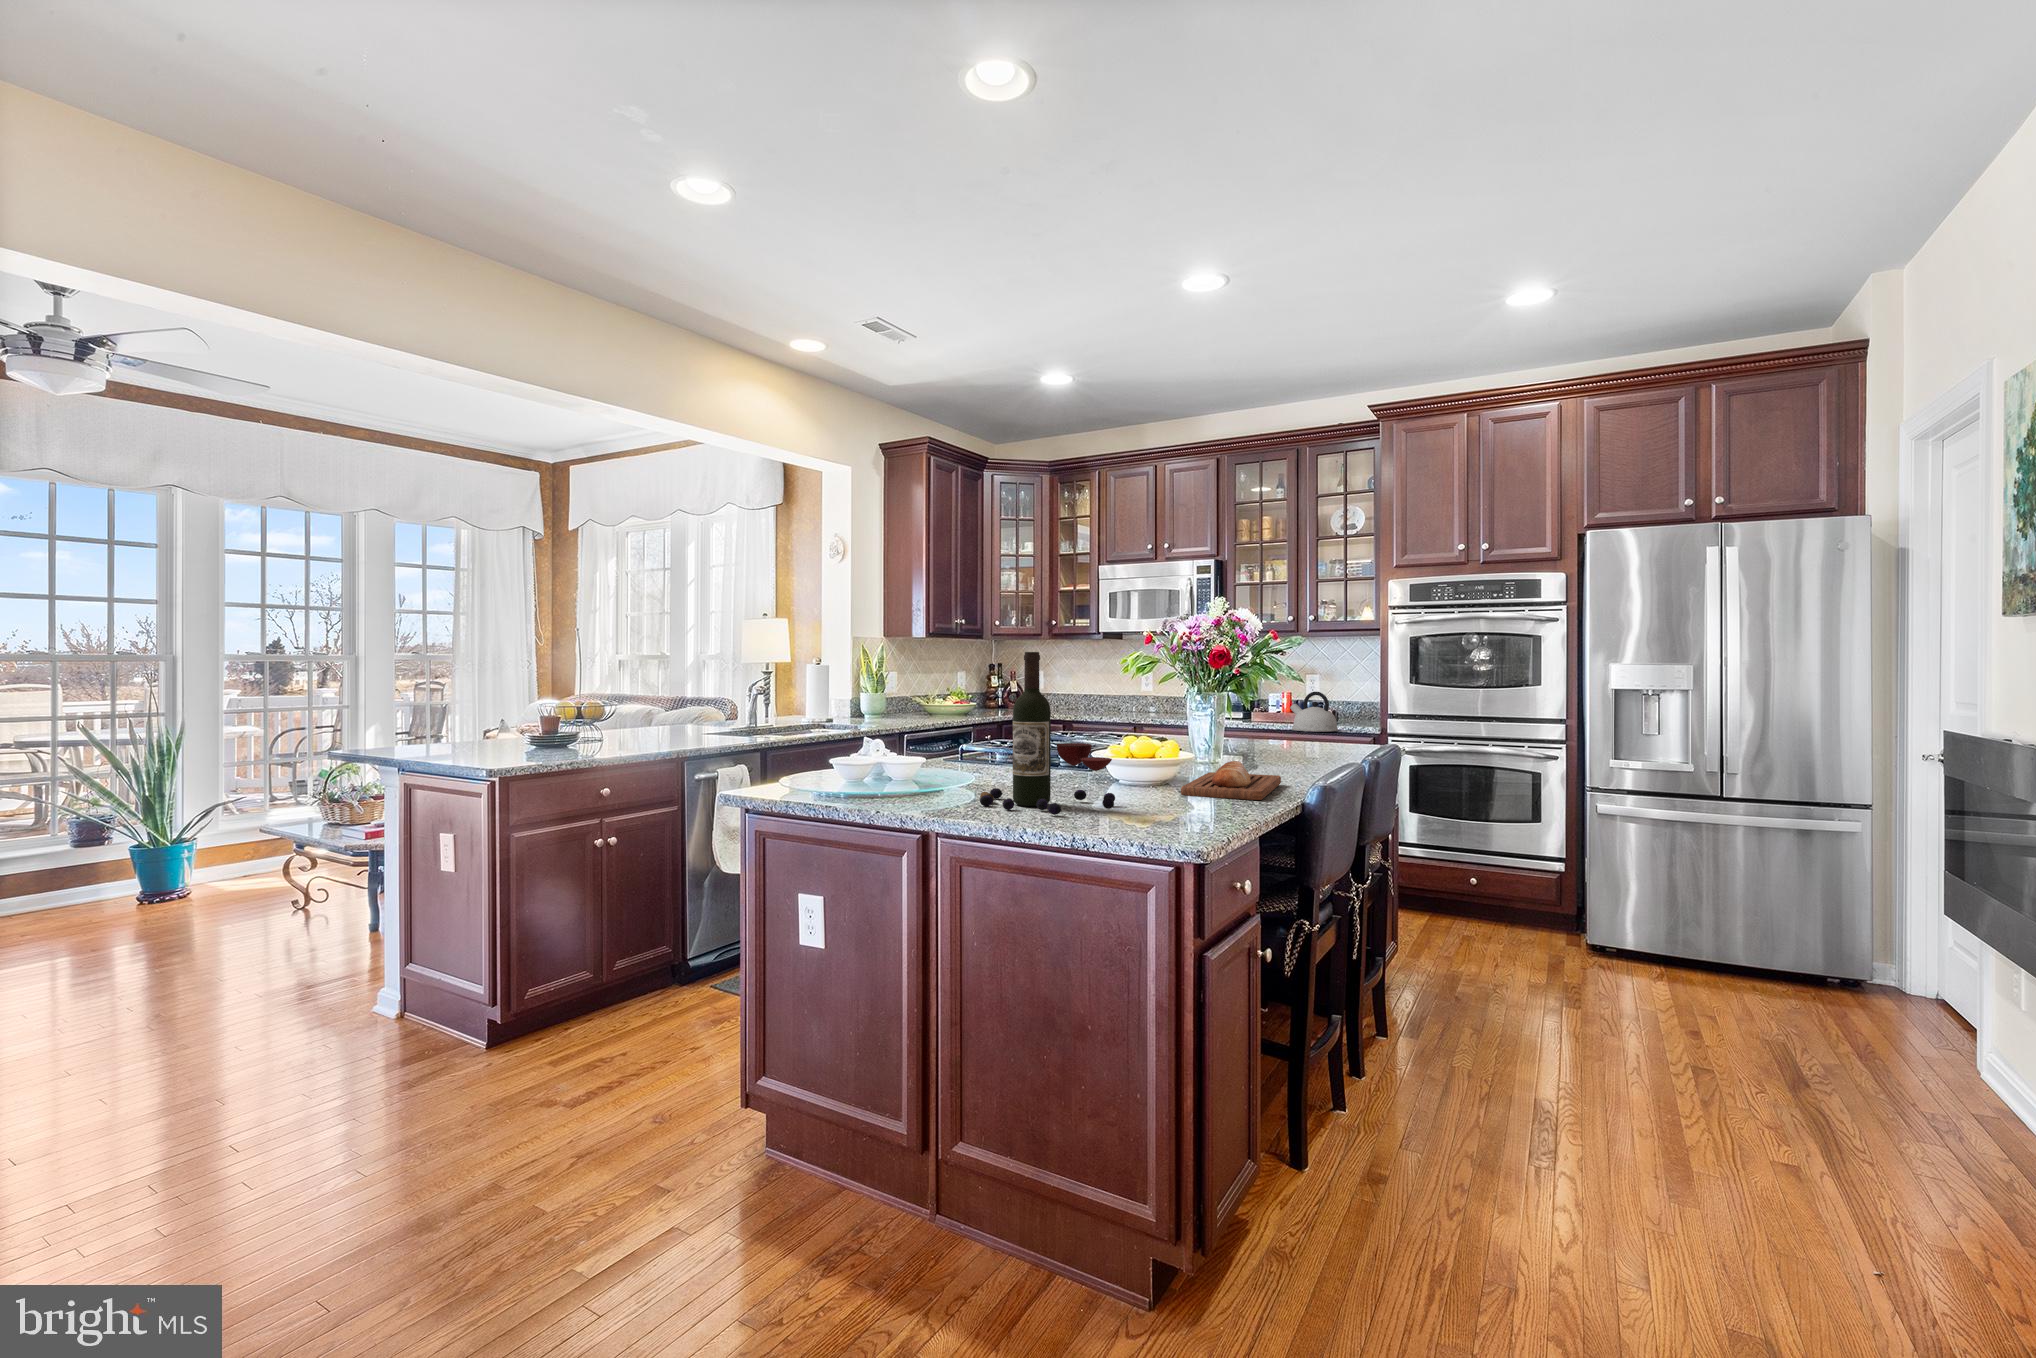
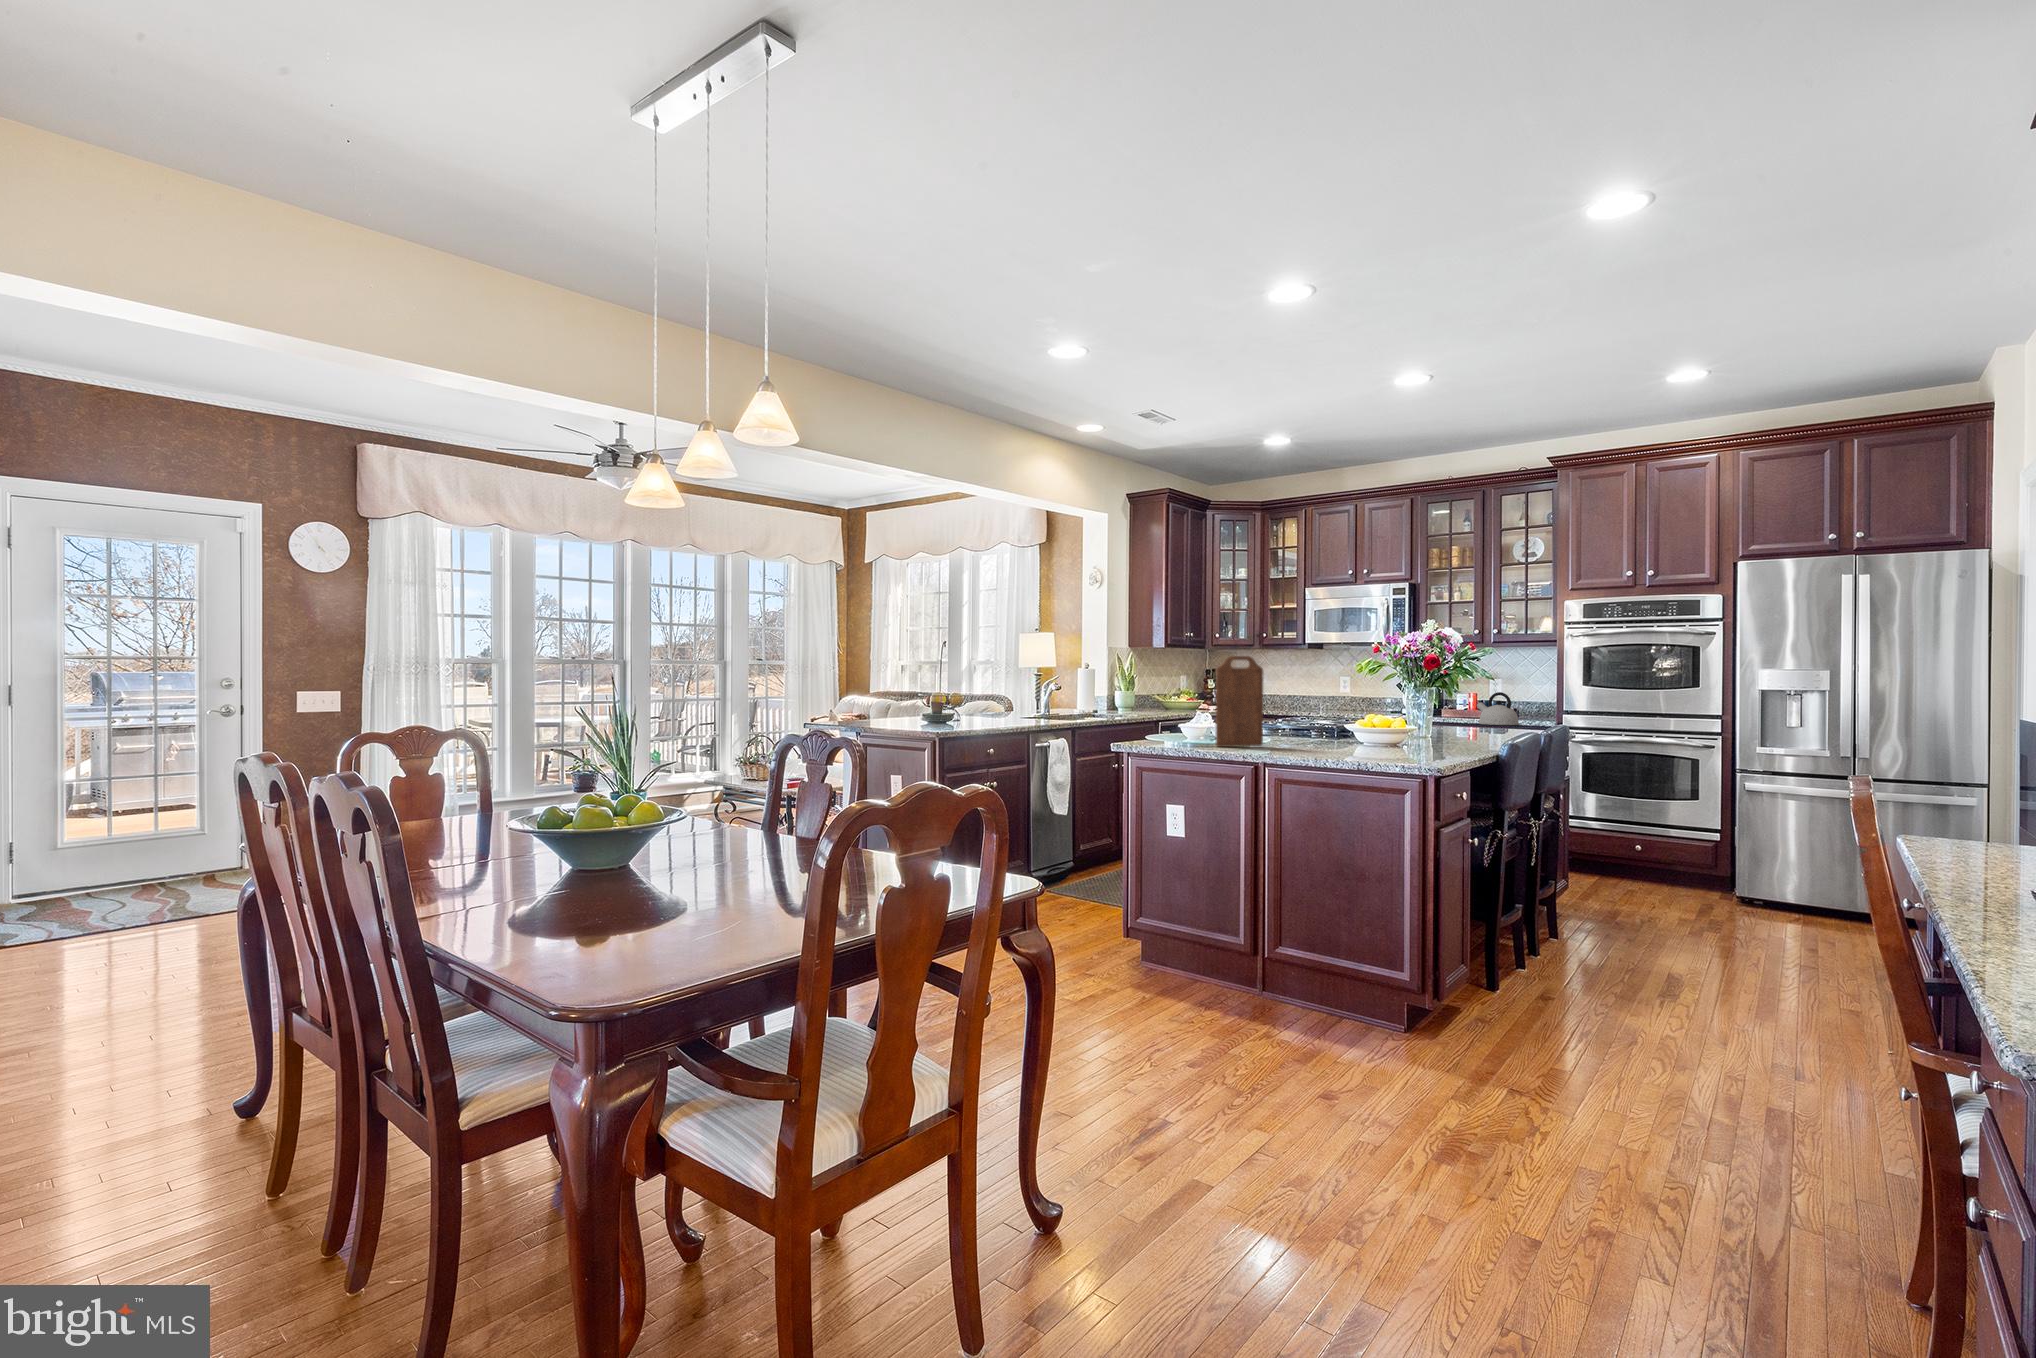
cutting board: none [885,647,964,792] -> present [1215,656,1263,747]
wine bottle: present [980,652,1115,815] -> none [1283,659,1377,759]
bread loaf: present [1181,761,1281,800] -> none [1411,733,1479,756]

